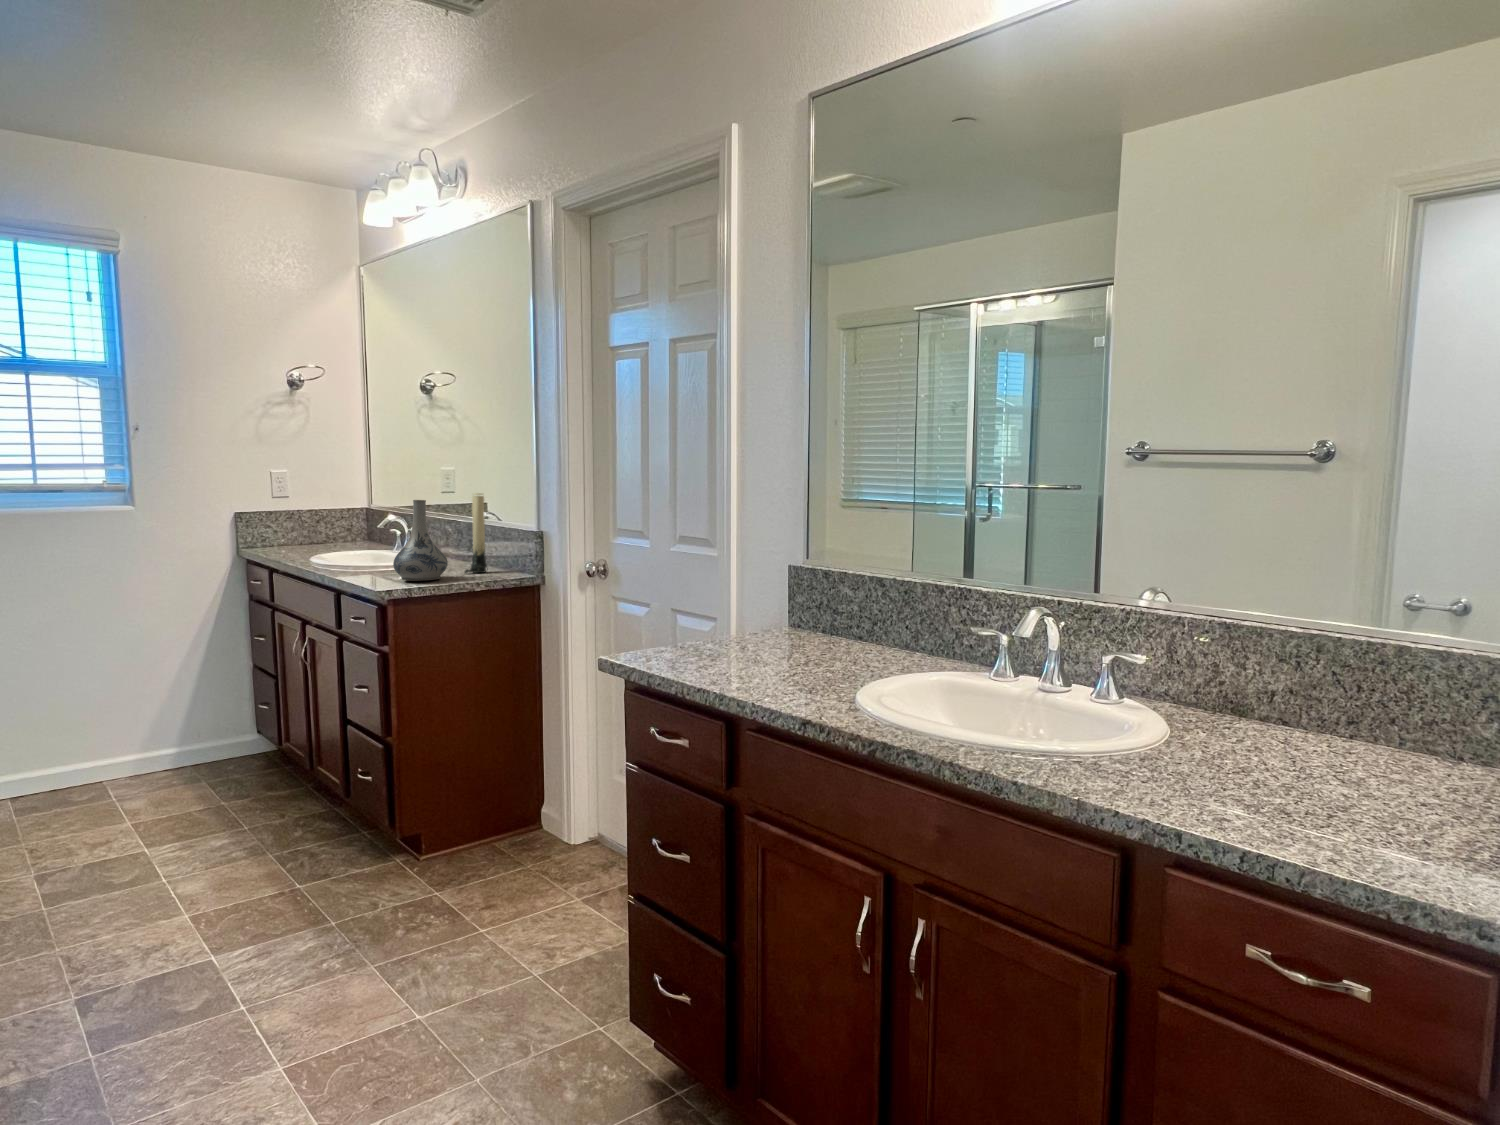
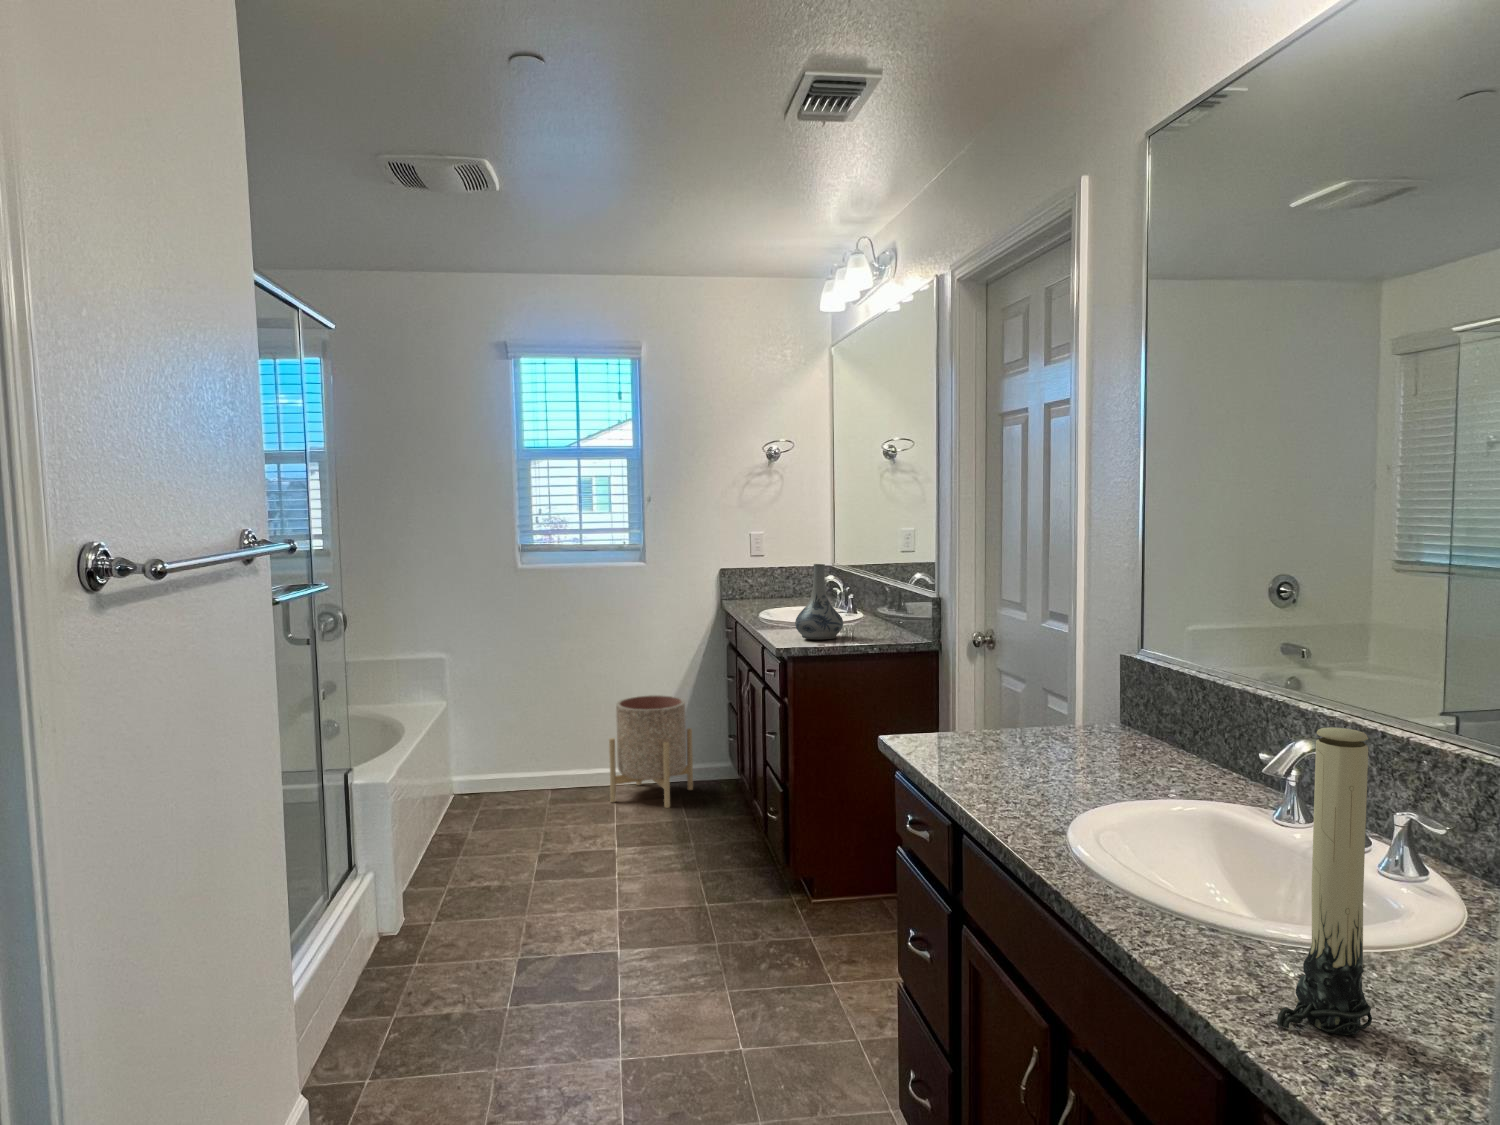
candle: present [465,493,487,573] -> present [1277,727,1372,1035]
planter: none [96,667,211,804] -> present [609,695,693,808]

